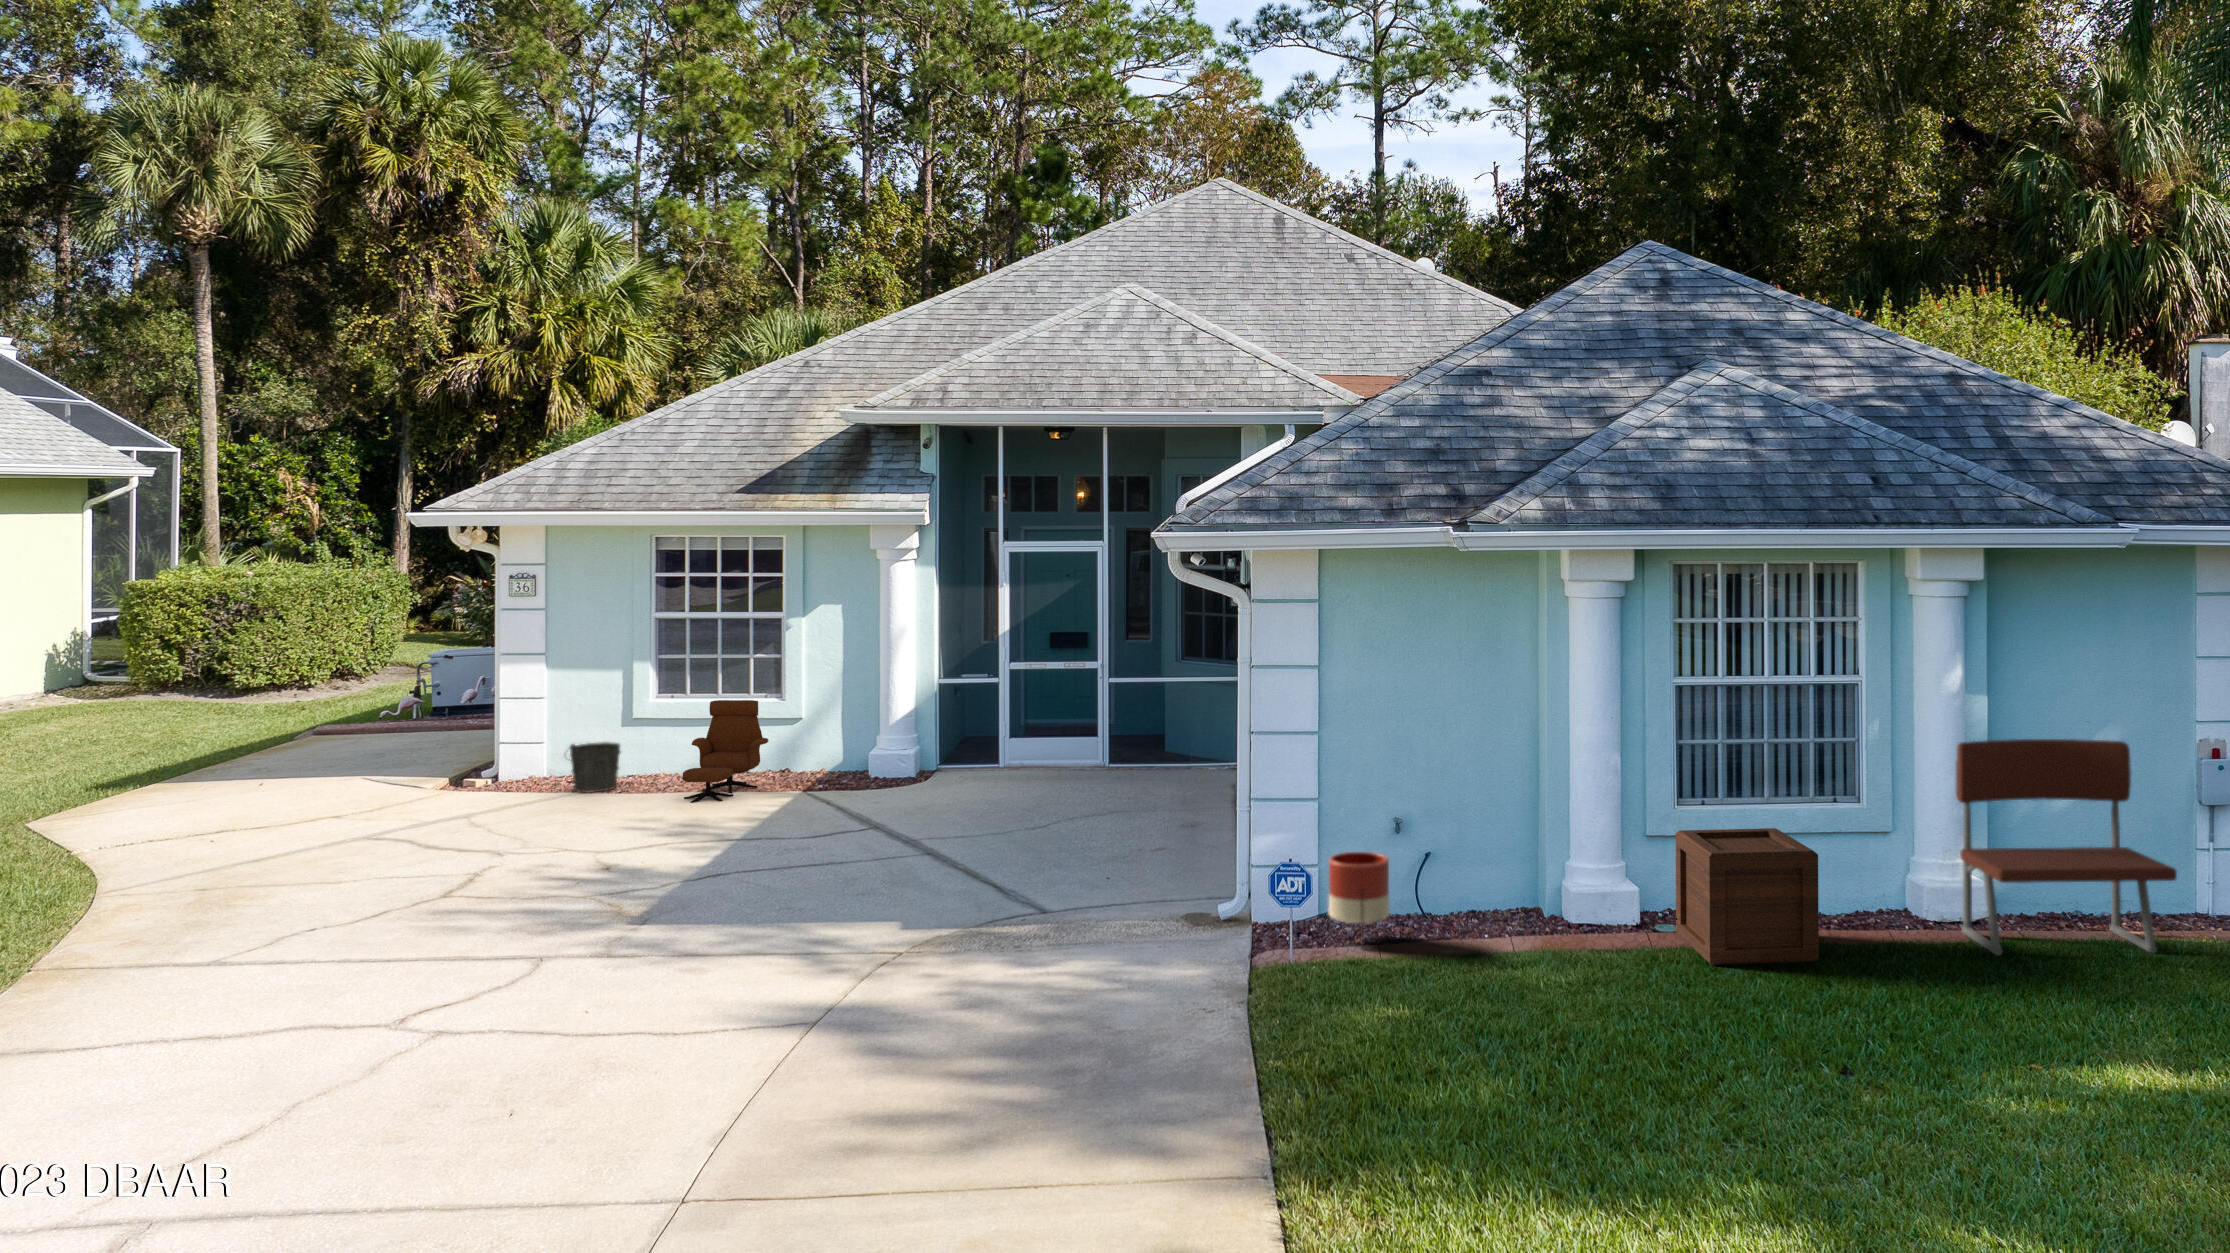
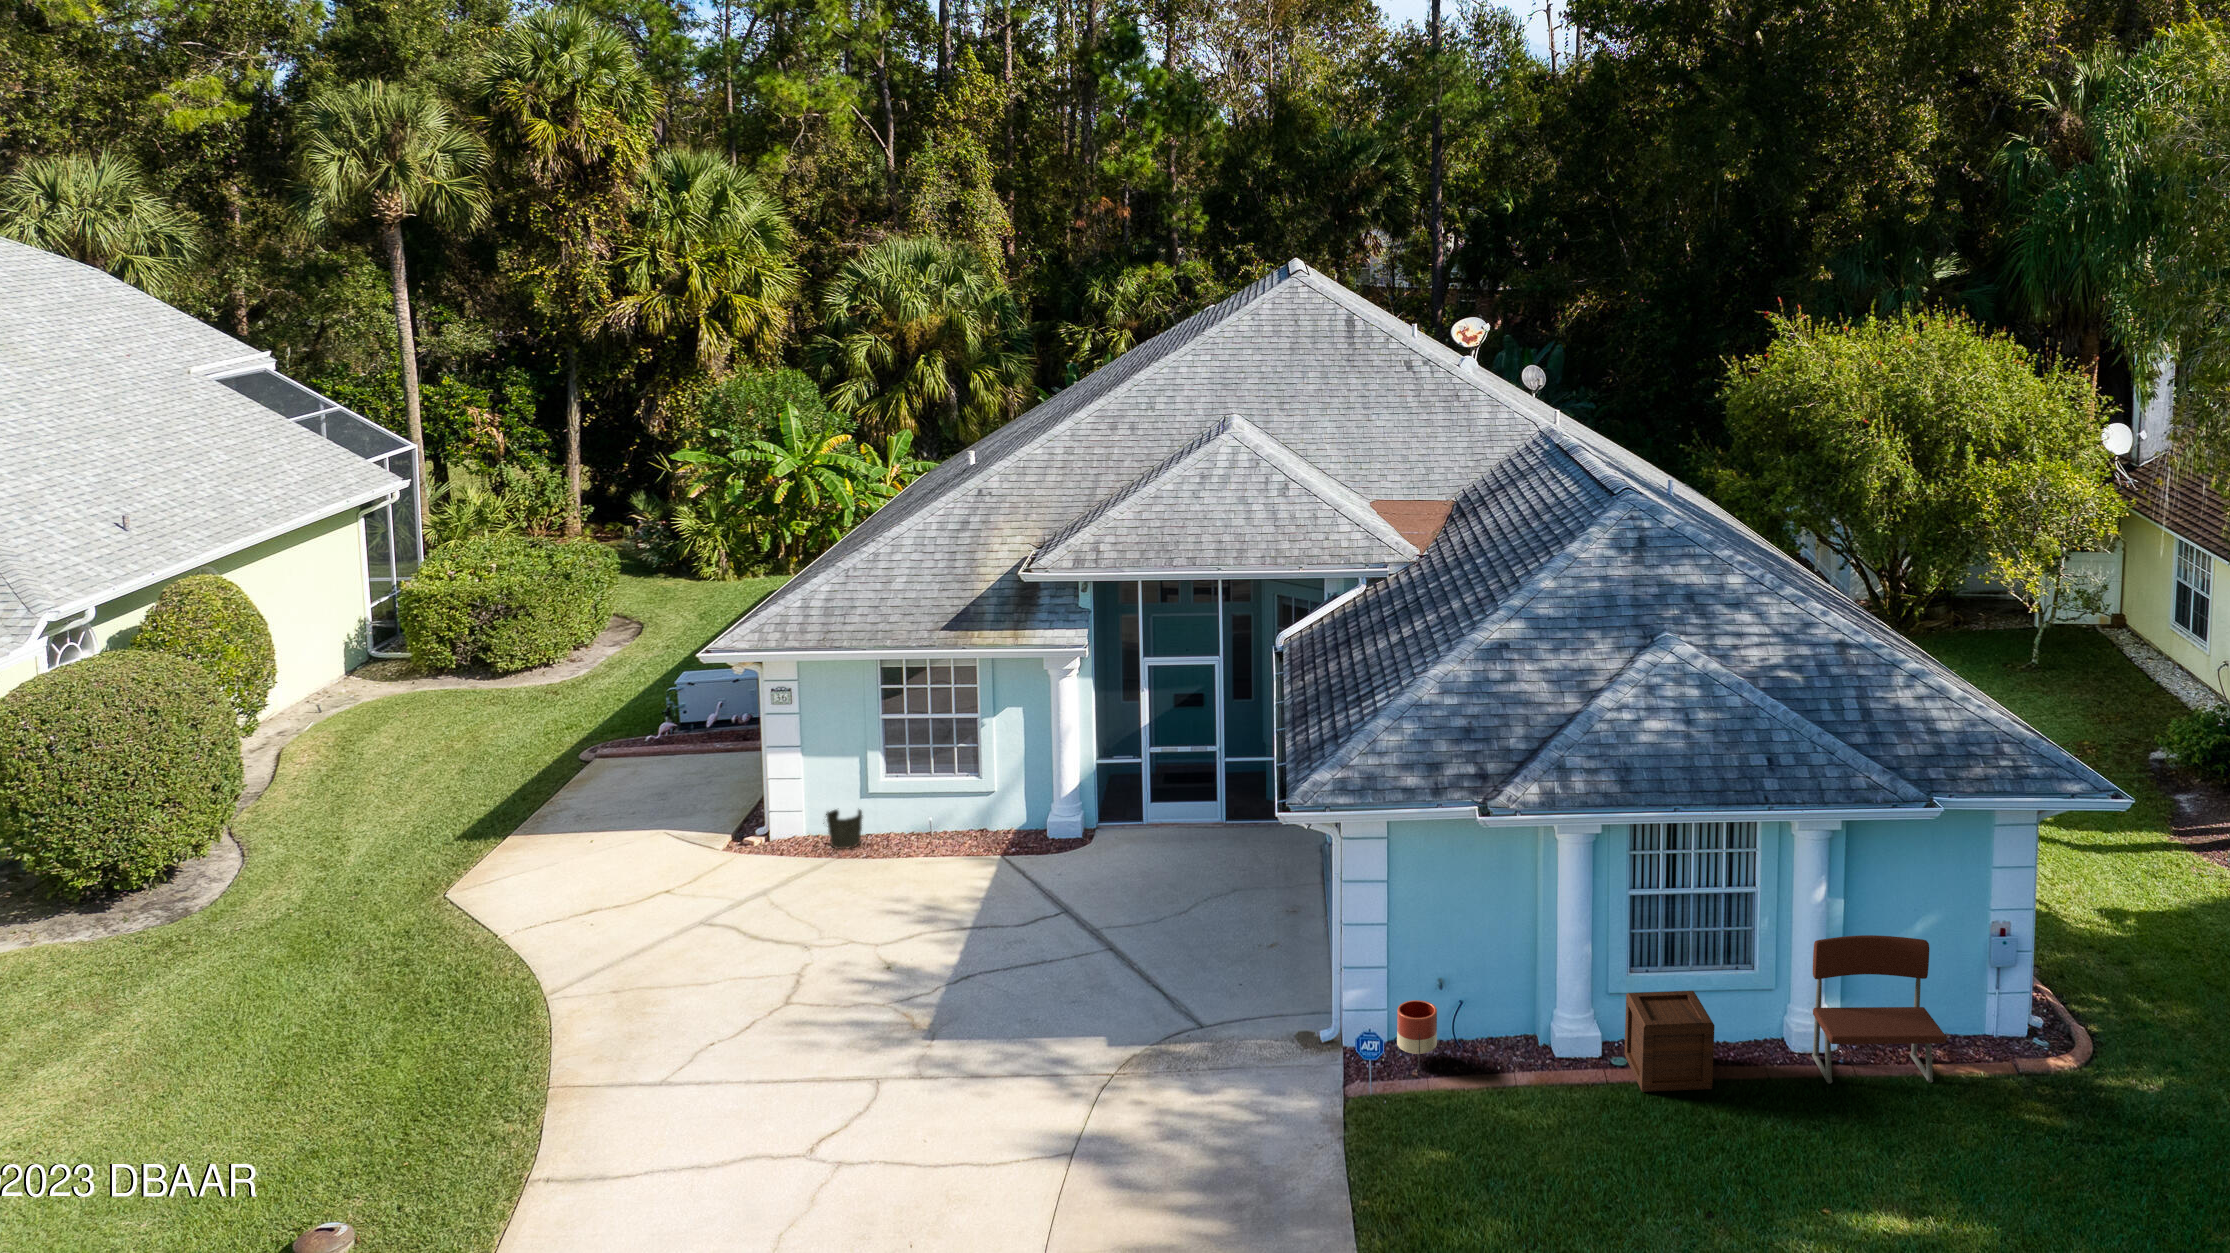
lounge chair: present [682,700,769,803] -> none [915,779,972,867]

